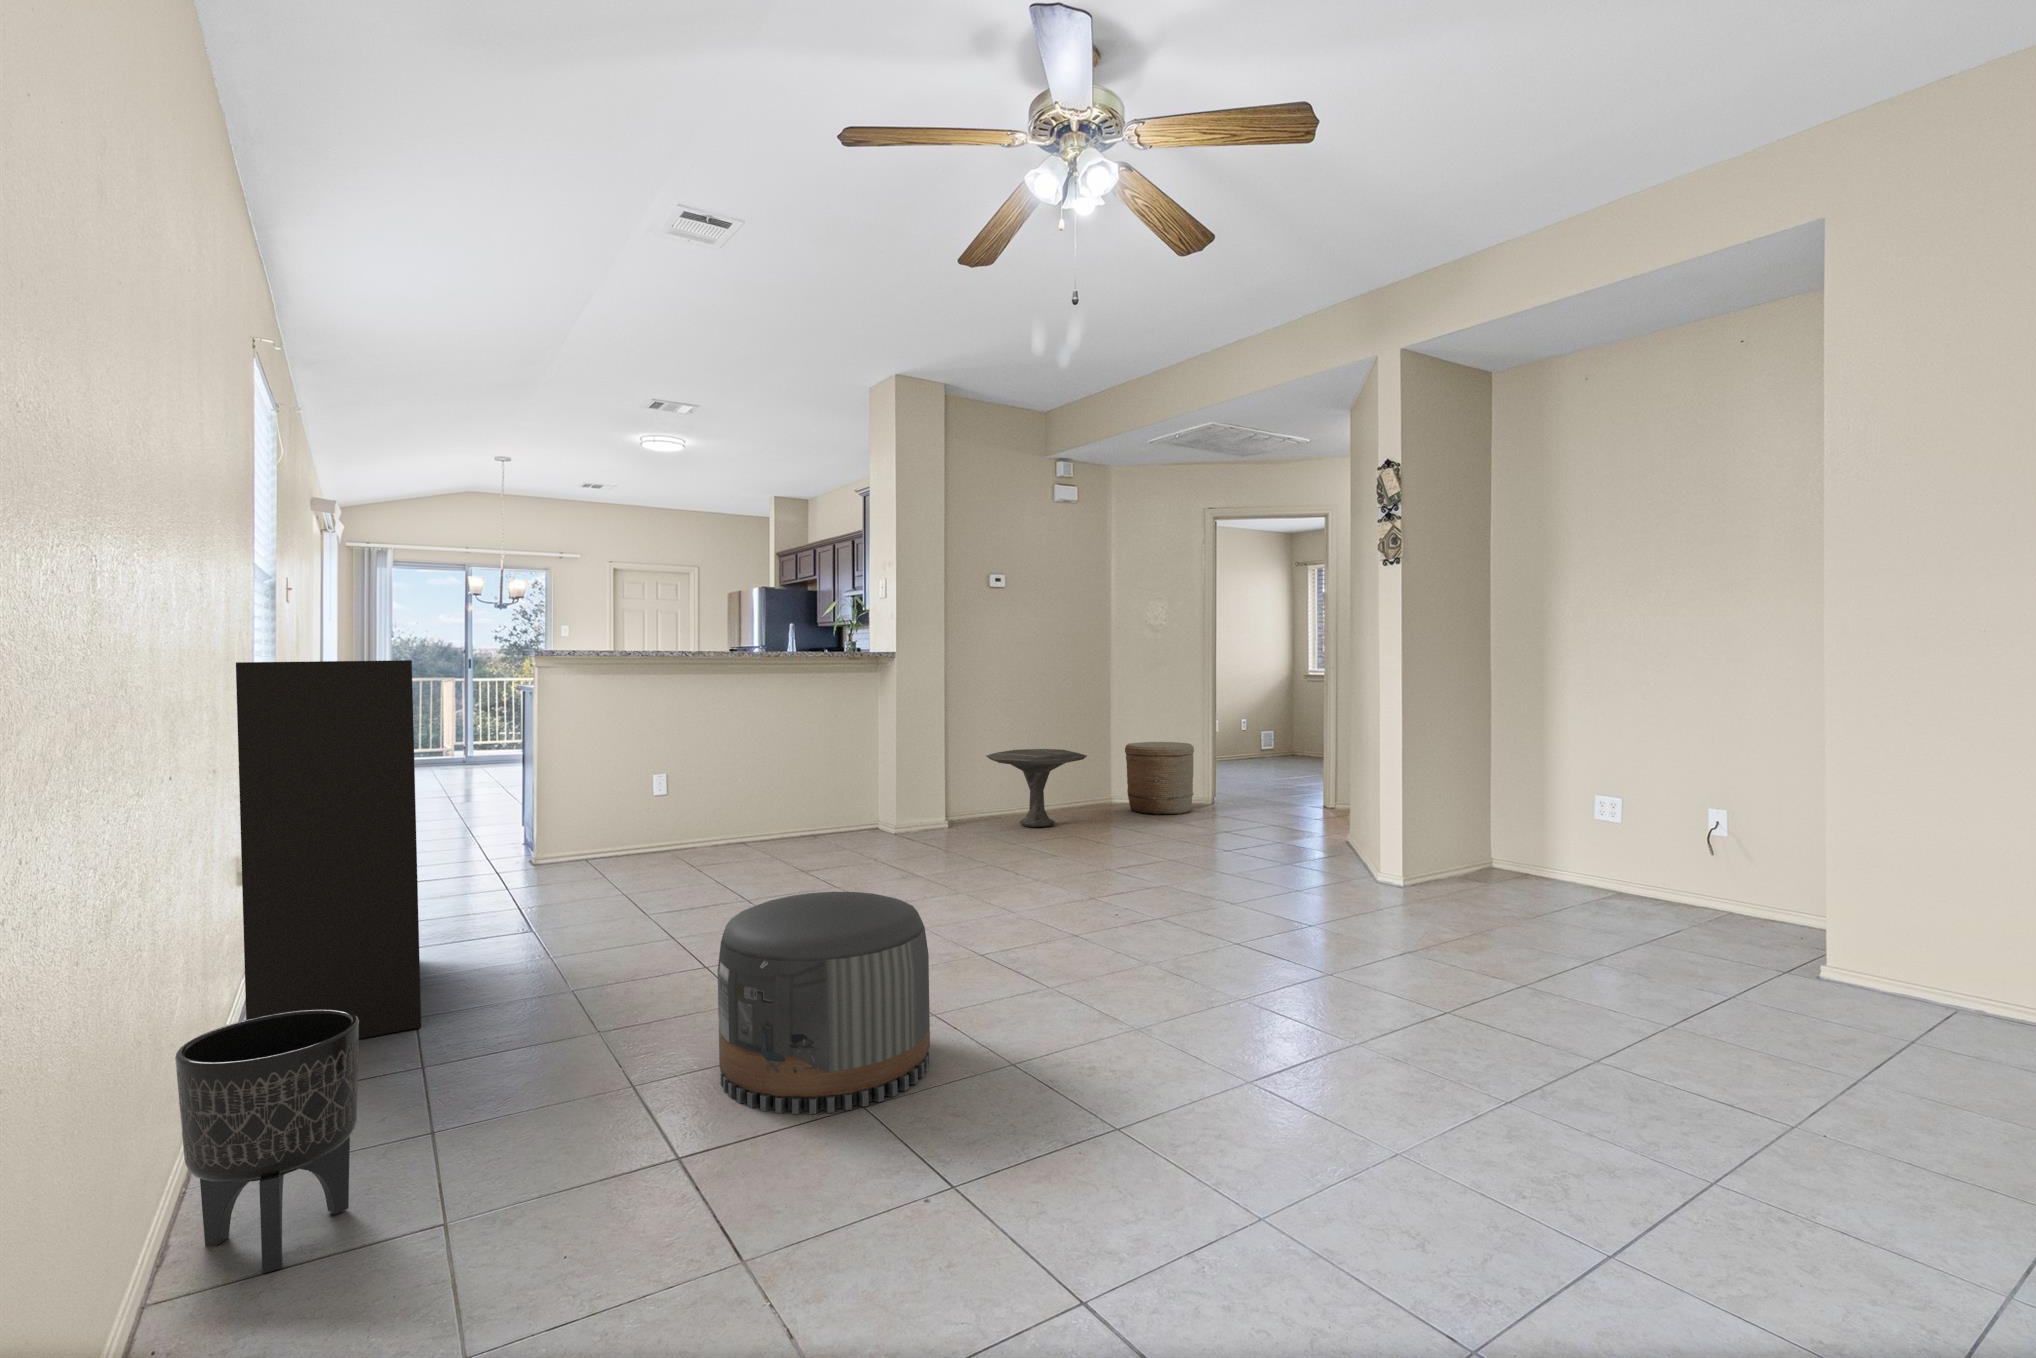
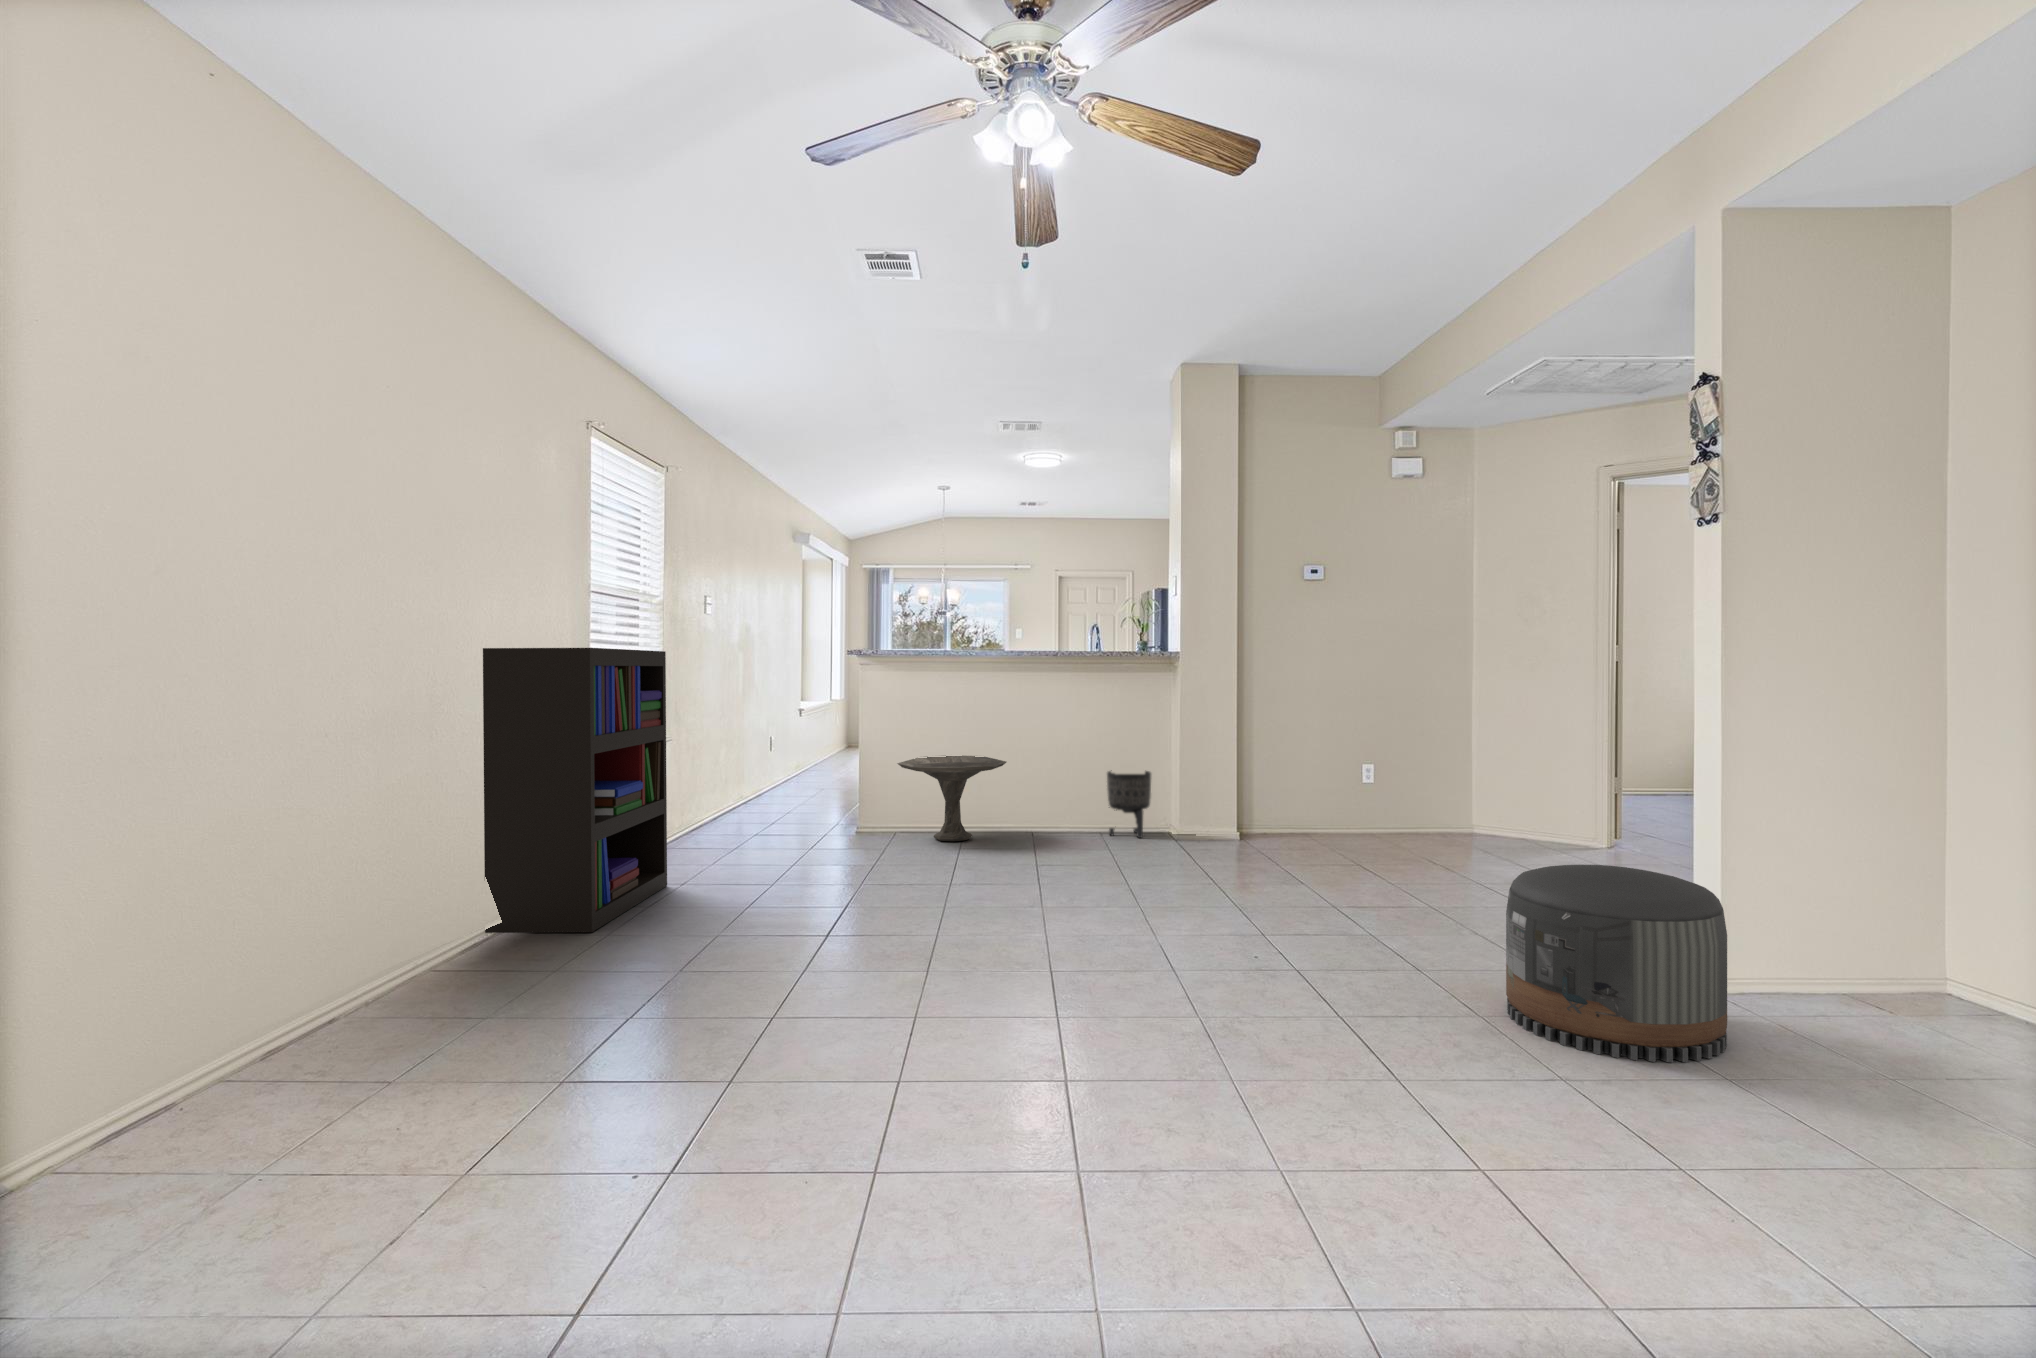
woven basket: present [1125,742,1194,815] -> none [1480,761,1575,852]
side table: present [986,749,1087,827] -> present [897,755,1006,841]
pouf: present [718,892,930,1114] -> present [1506,865,1727,1062]
planter: present [175,1009,359,1273] -> present [1107,771,1152,838]

